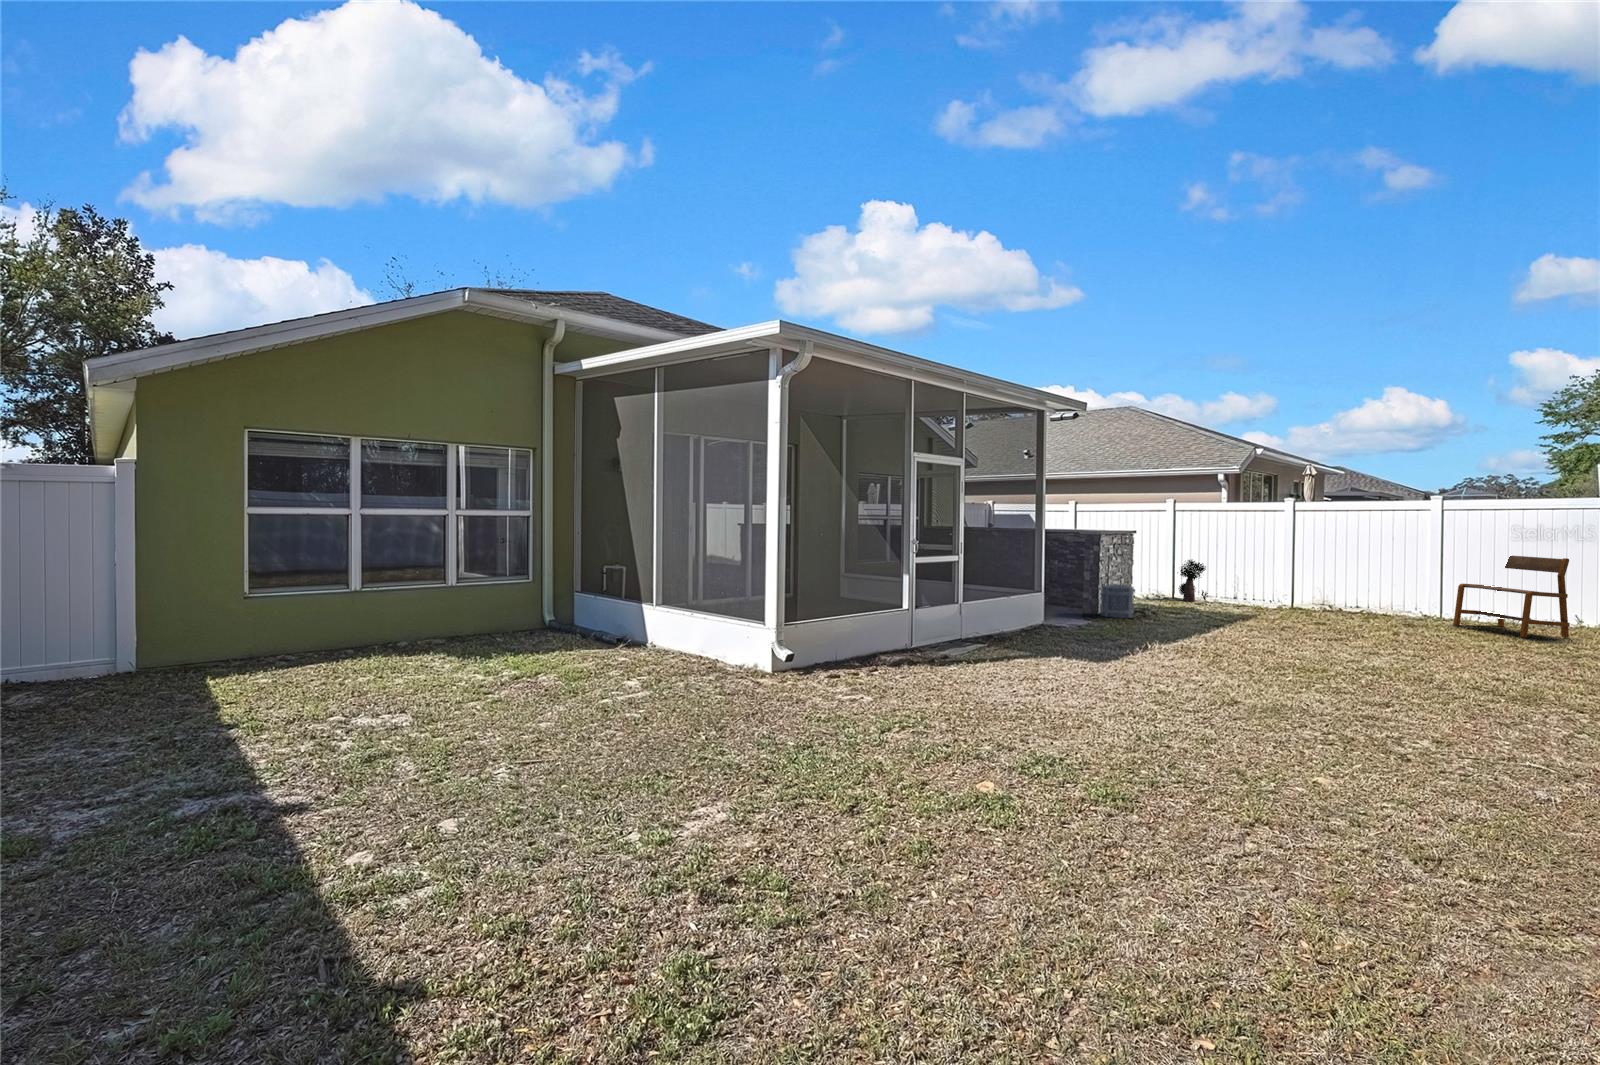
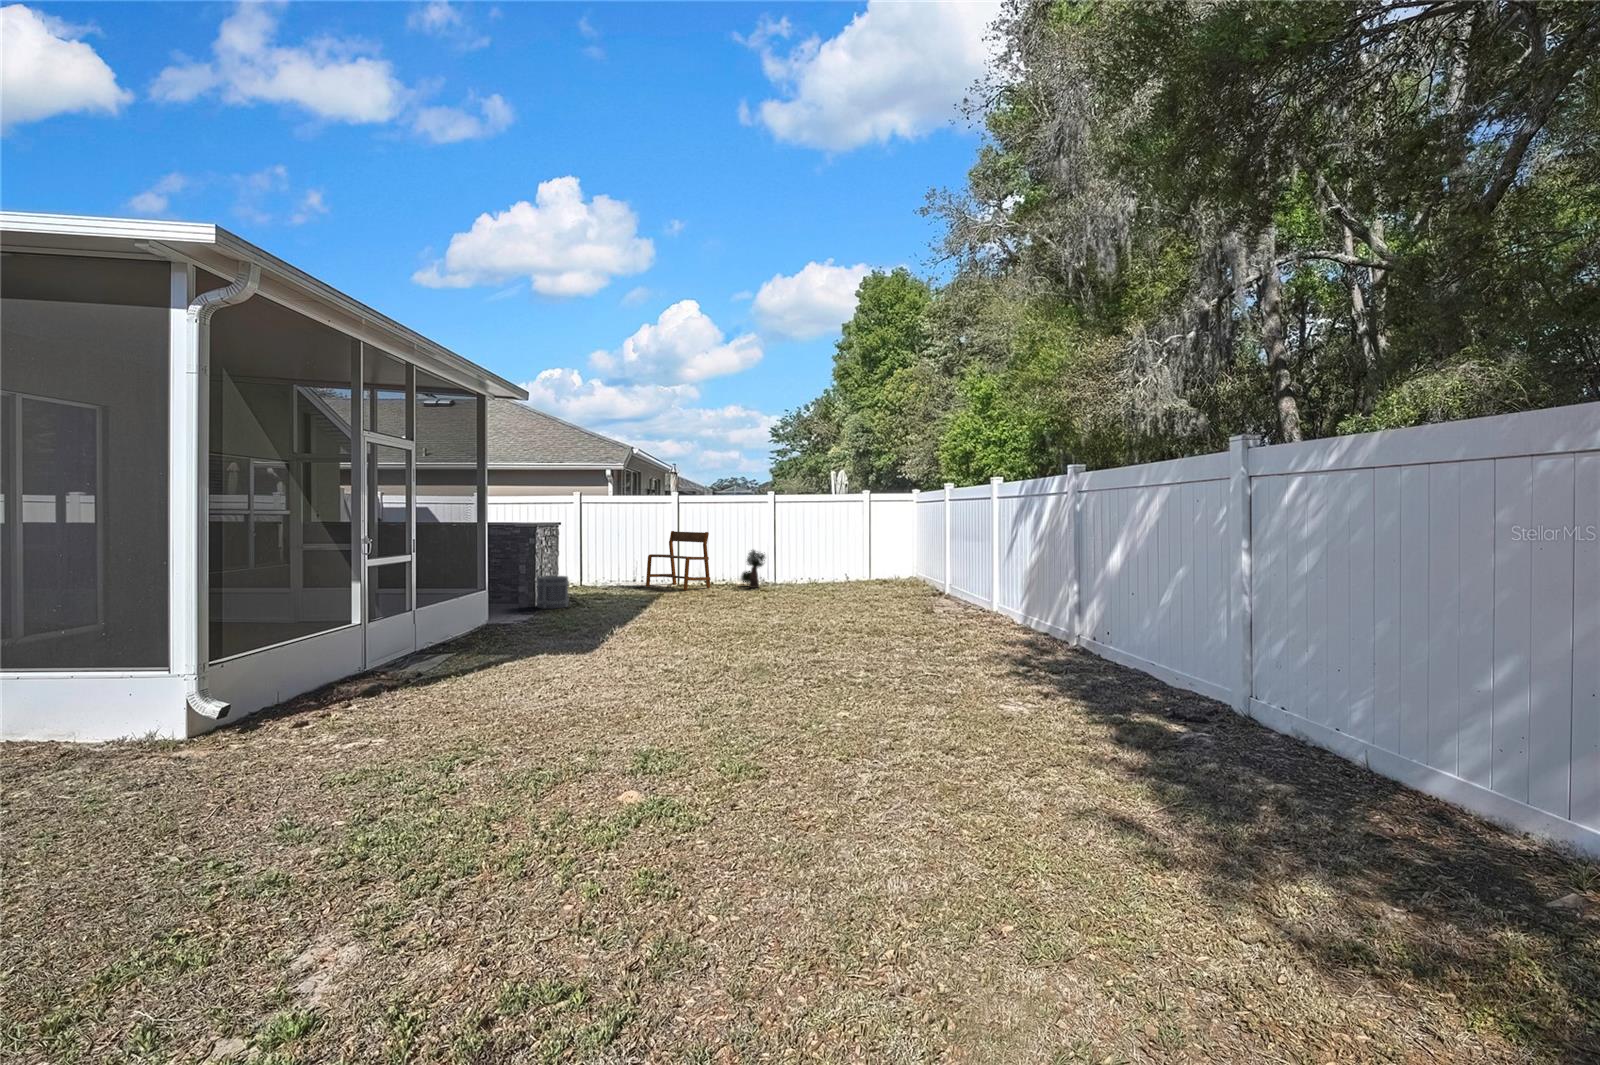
bench: present [1453,556,1570,638] -> present [646,531,710,591]
potted plant: present [1177,560,1208,601] -> present [741,550,765,588]

